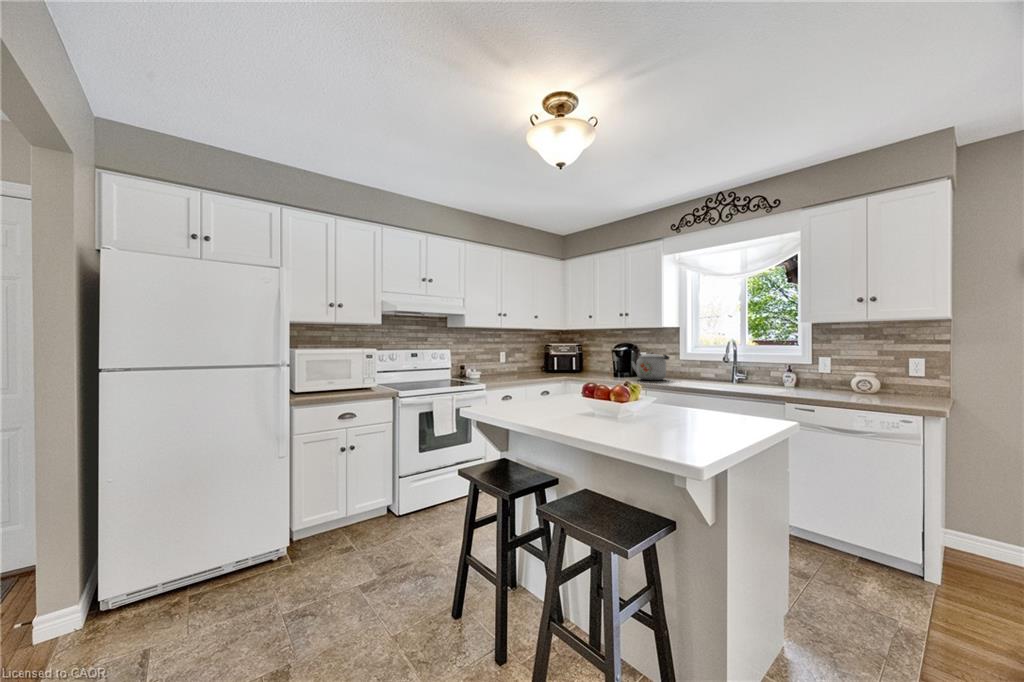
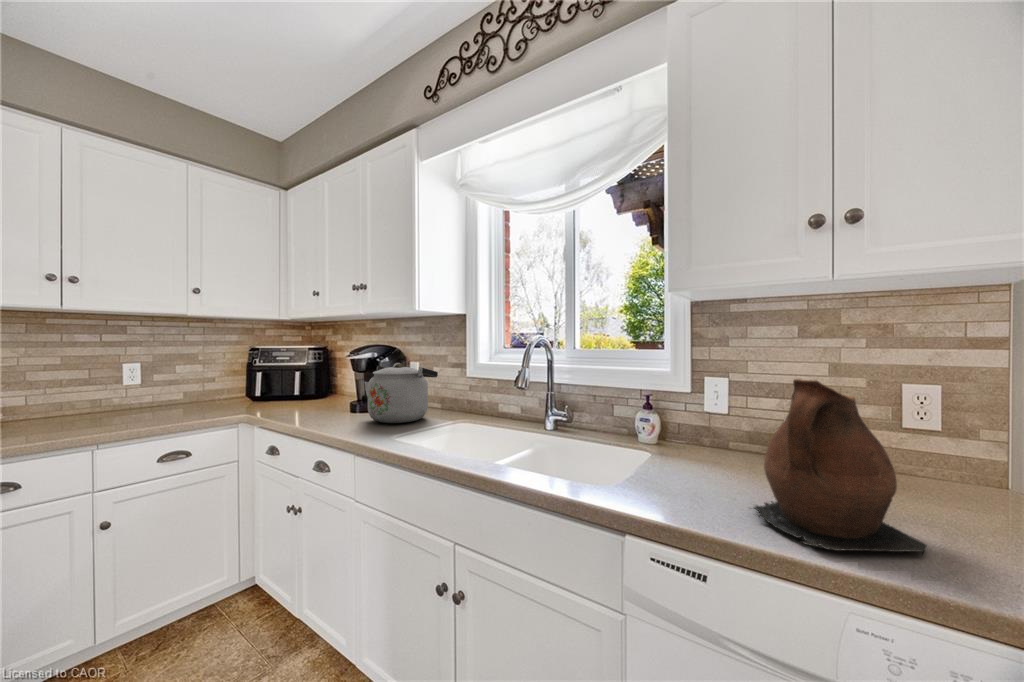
ceramic pitcher: none [829,352,886,402] -> present [754,379,927,553]

